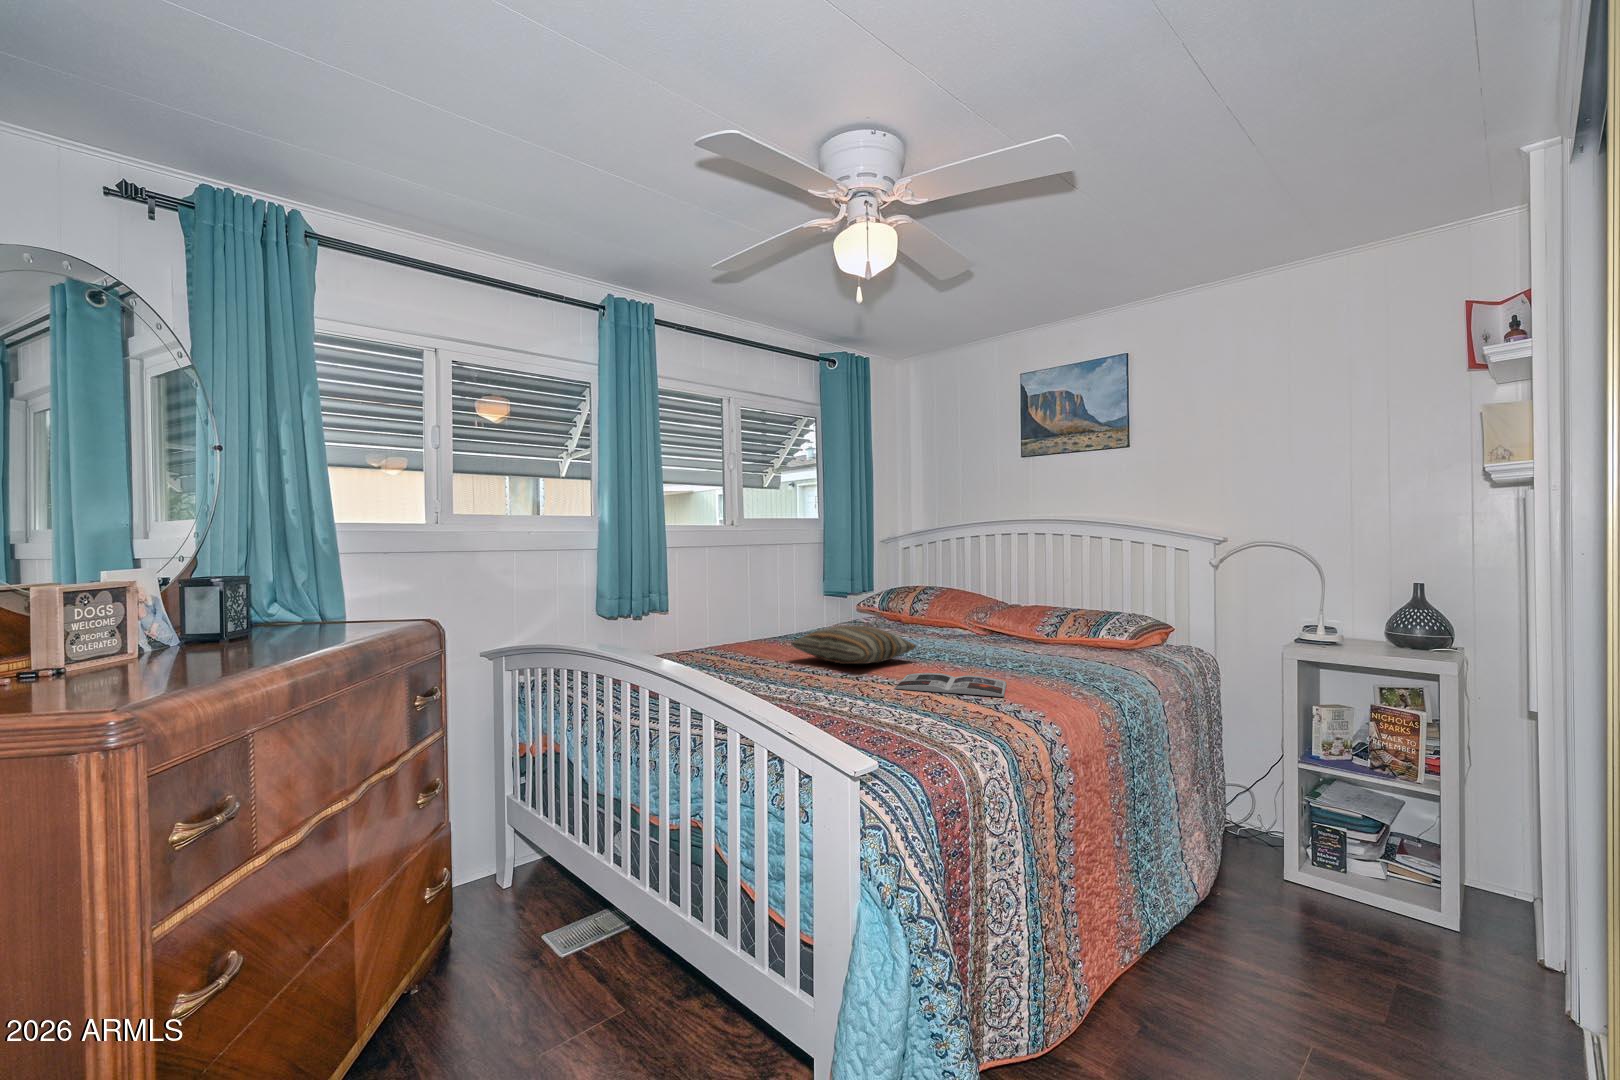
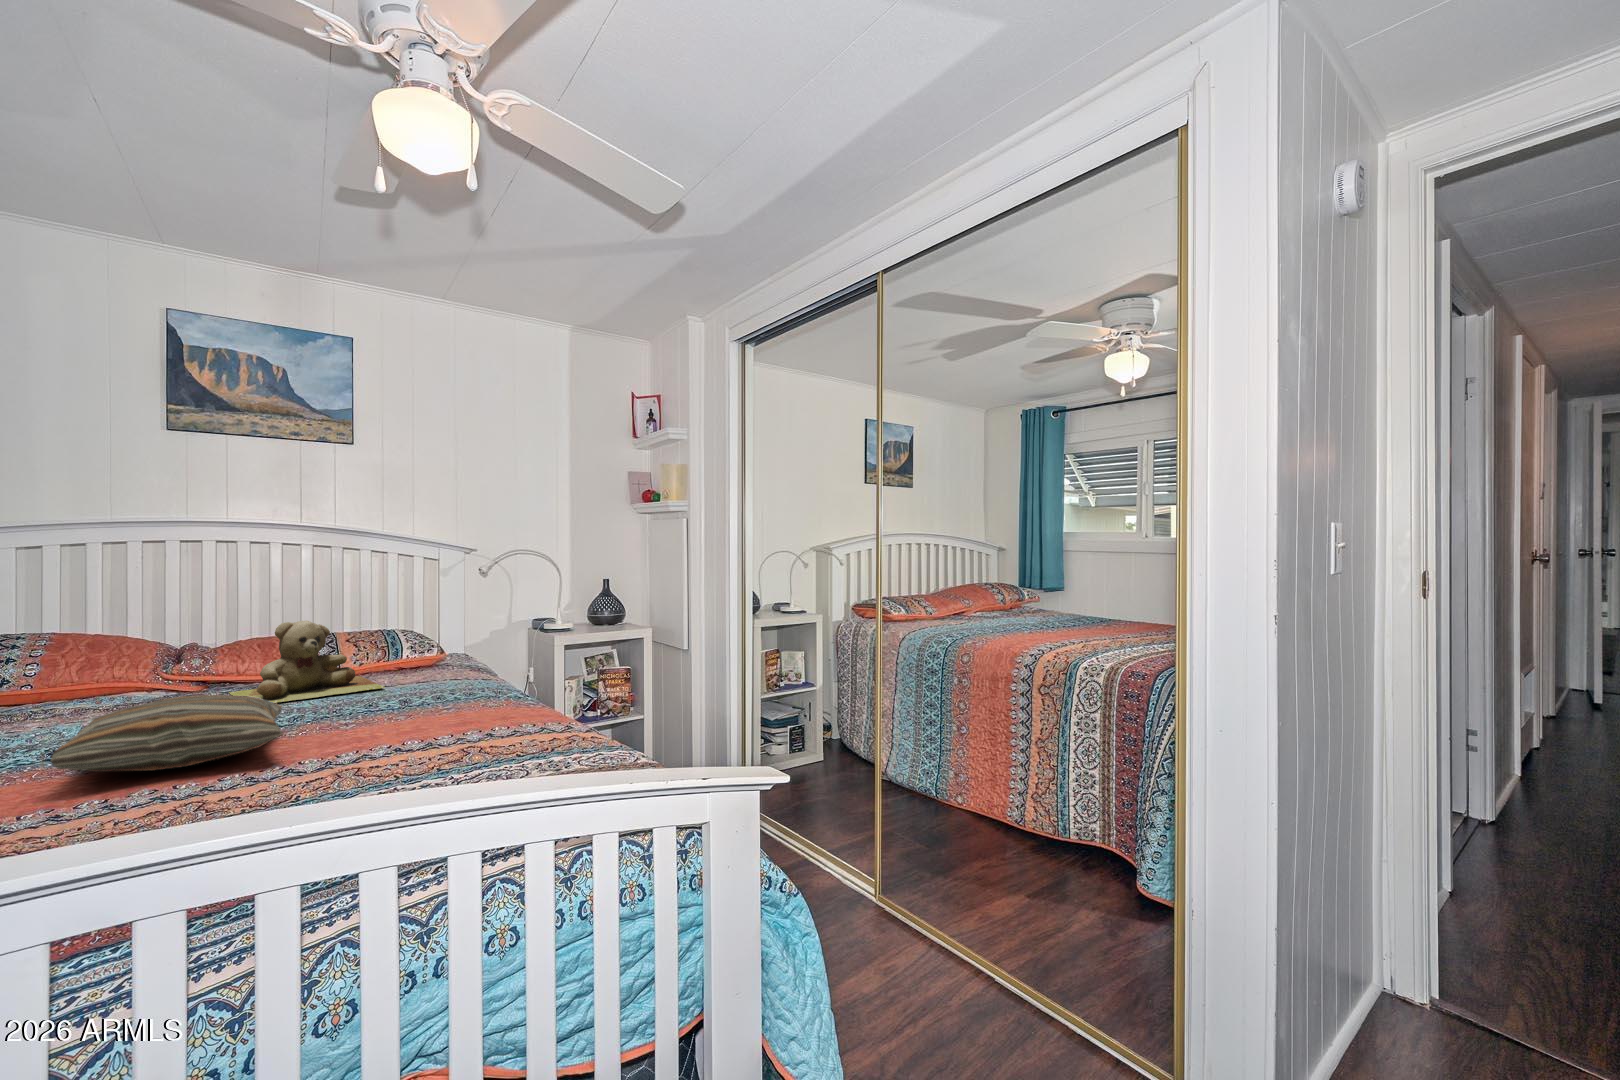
teddy bear: none [951,594,1058,655] -> present [229,621,385,703]
magazine: present [895,673,1007,697] -> none [345,712,523,756]

